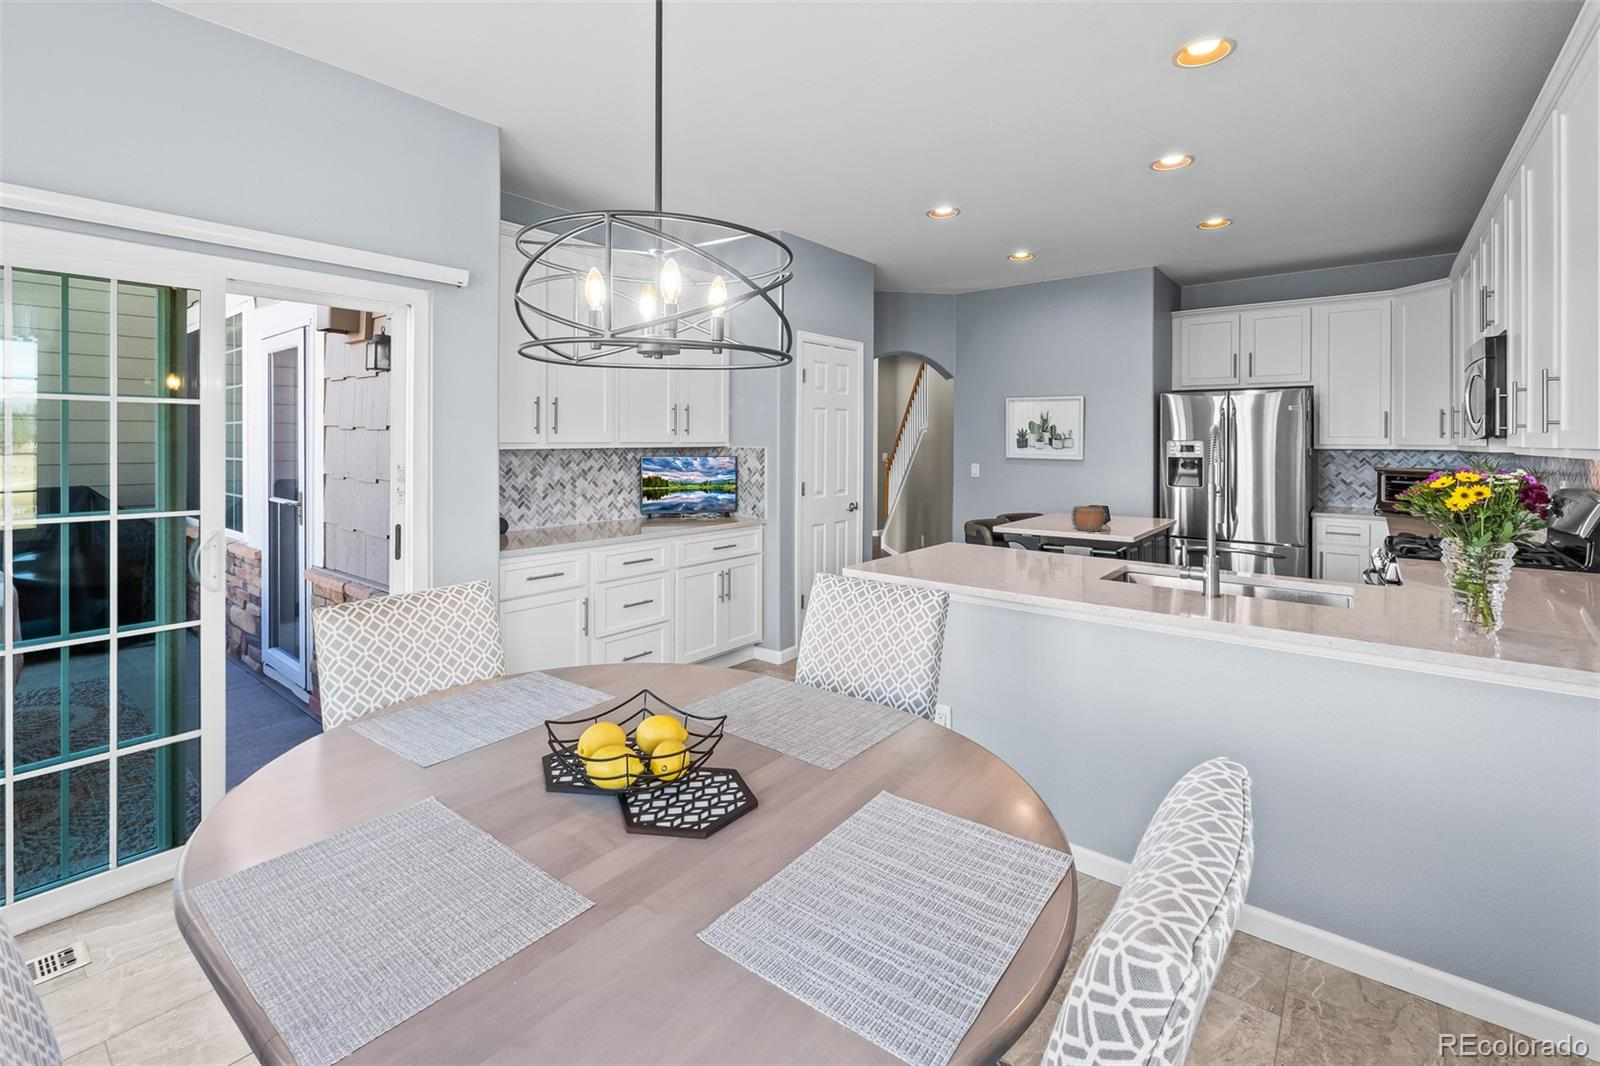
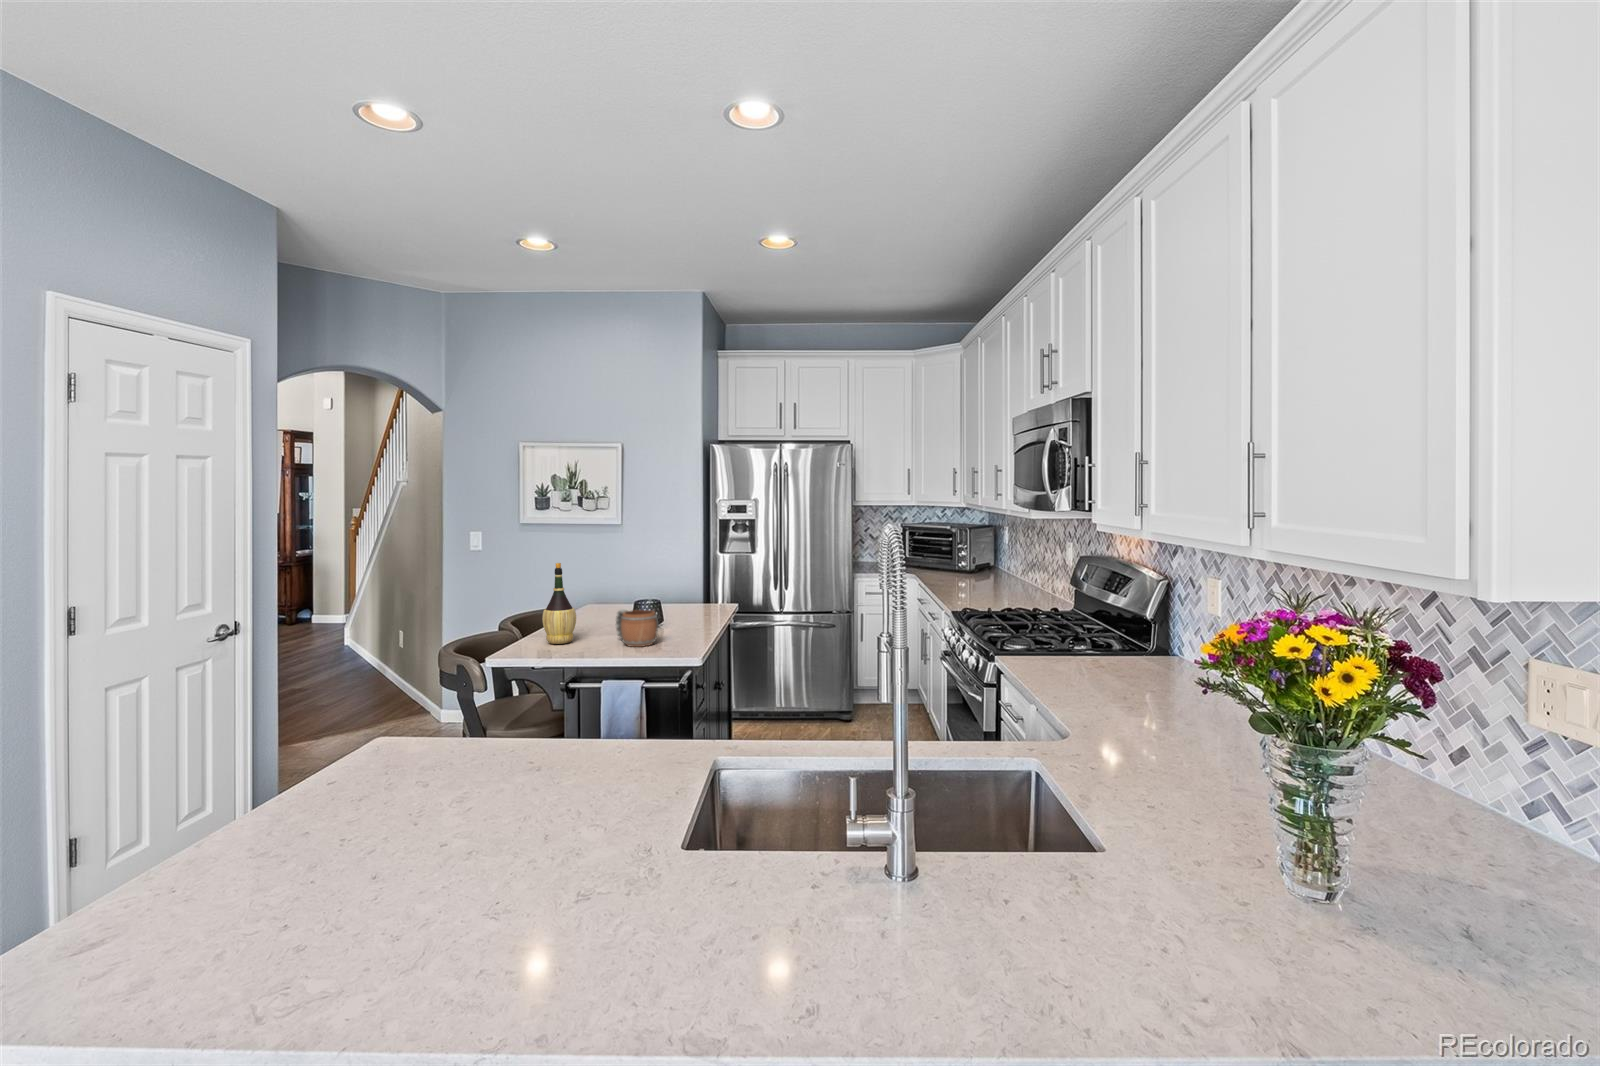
wine bottle: none [1018,469,1042,526] -> present [542,563,576,644]

